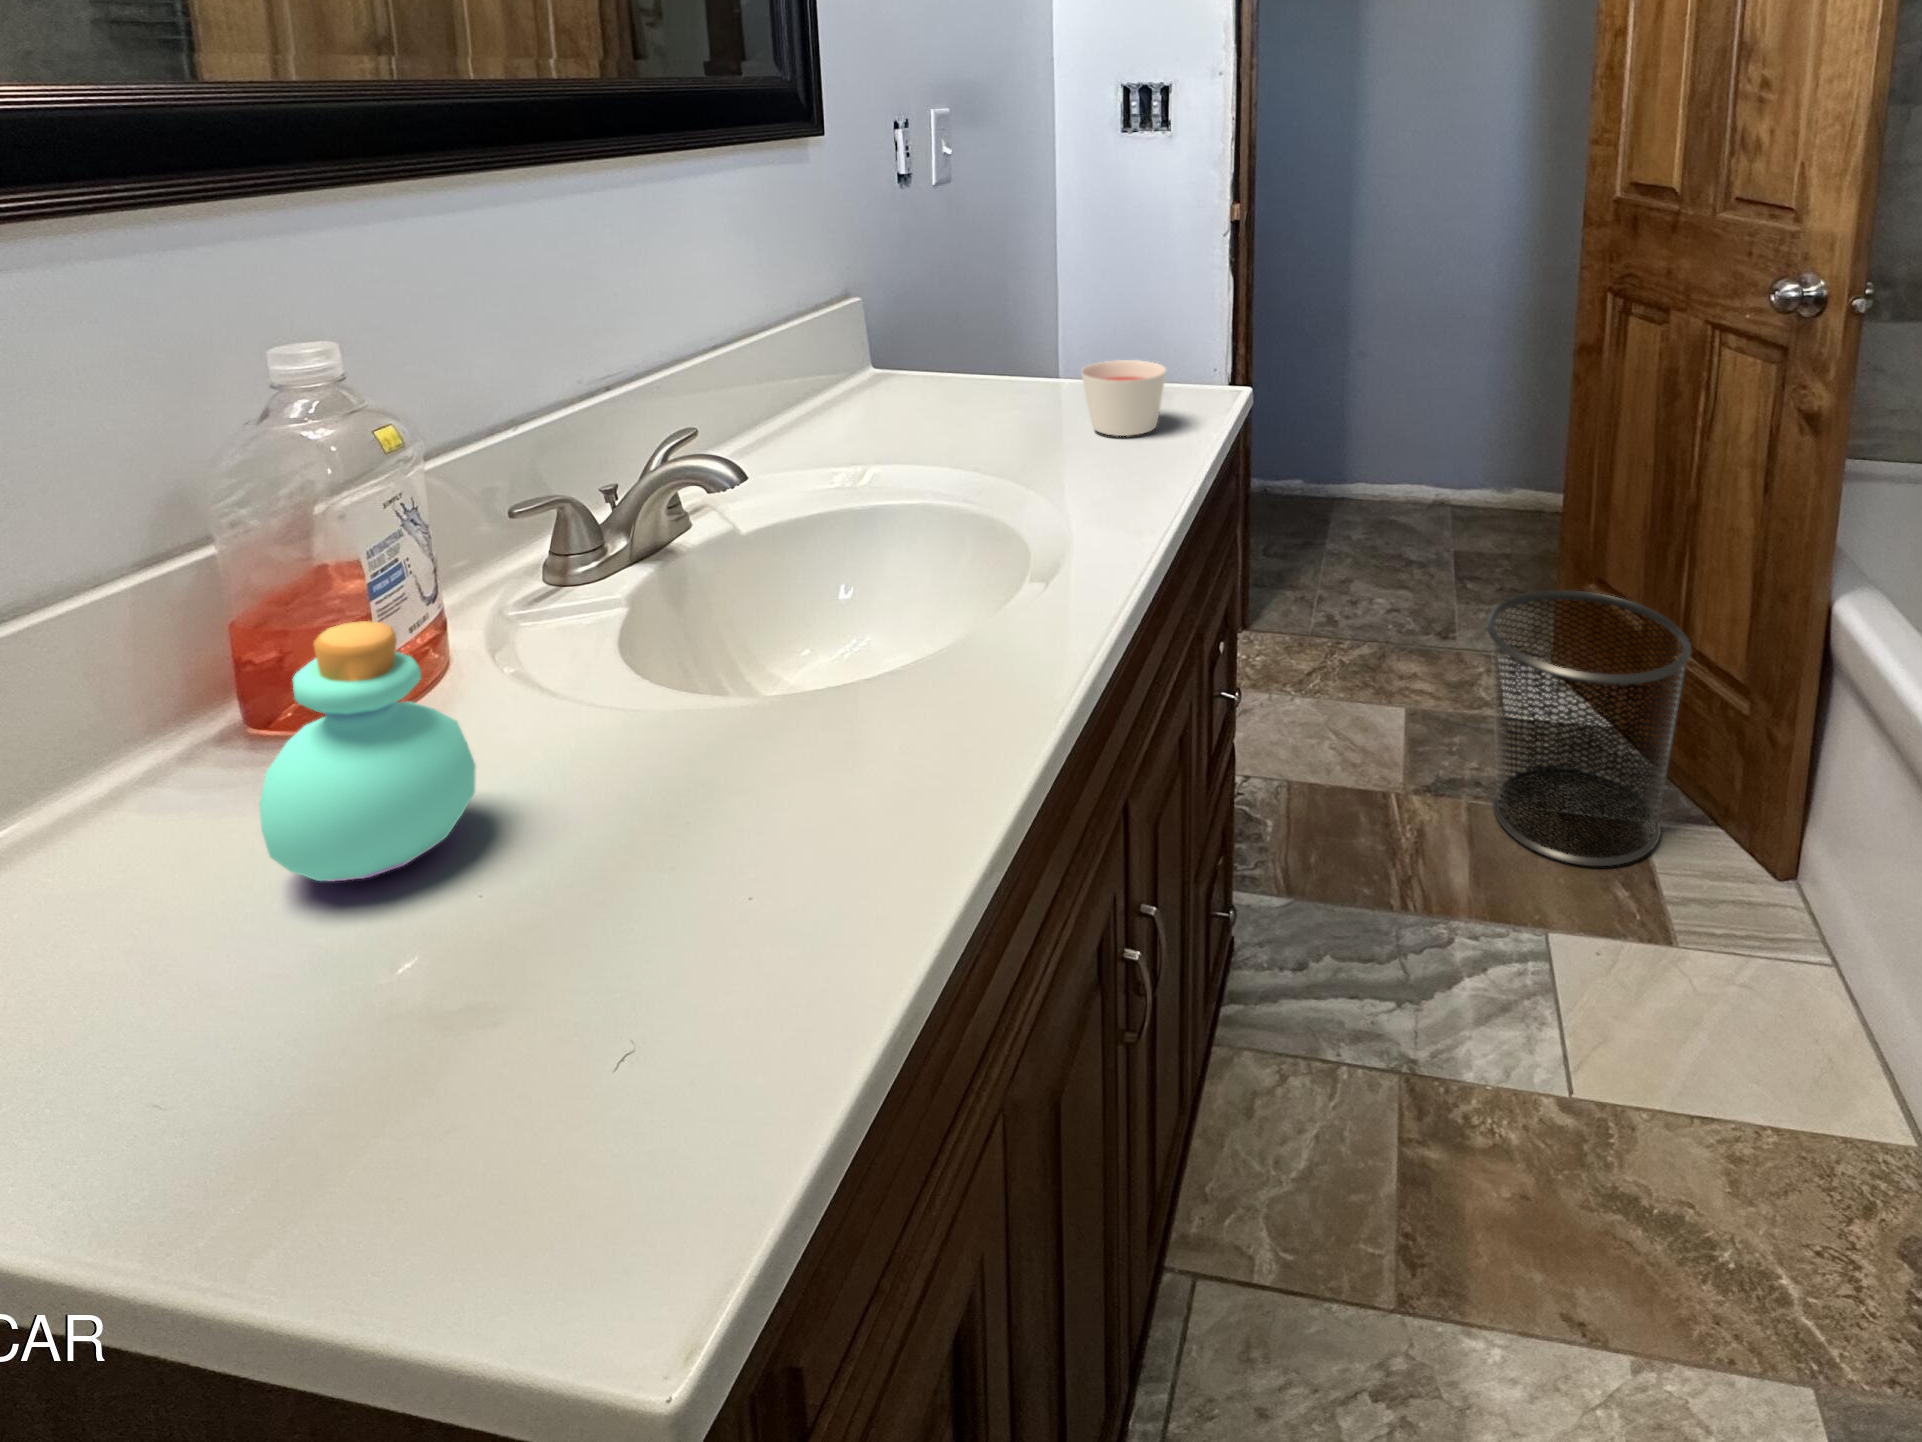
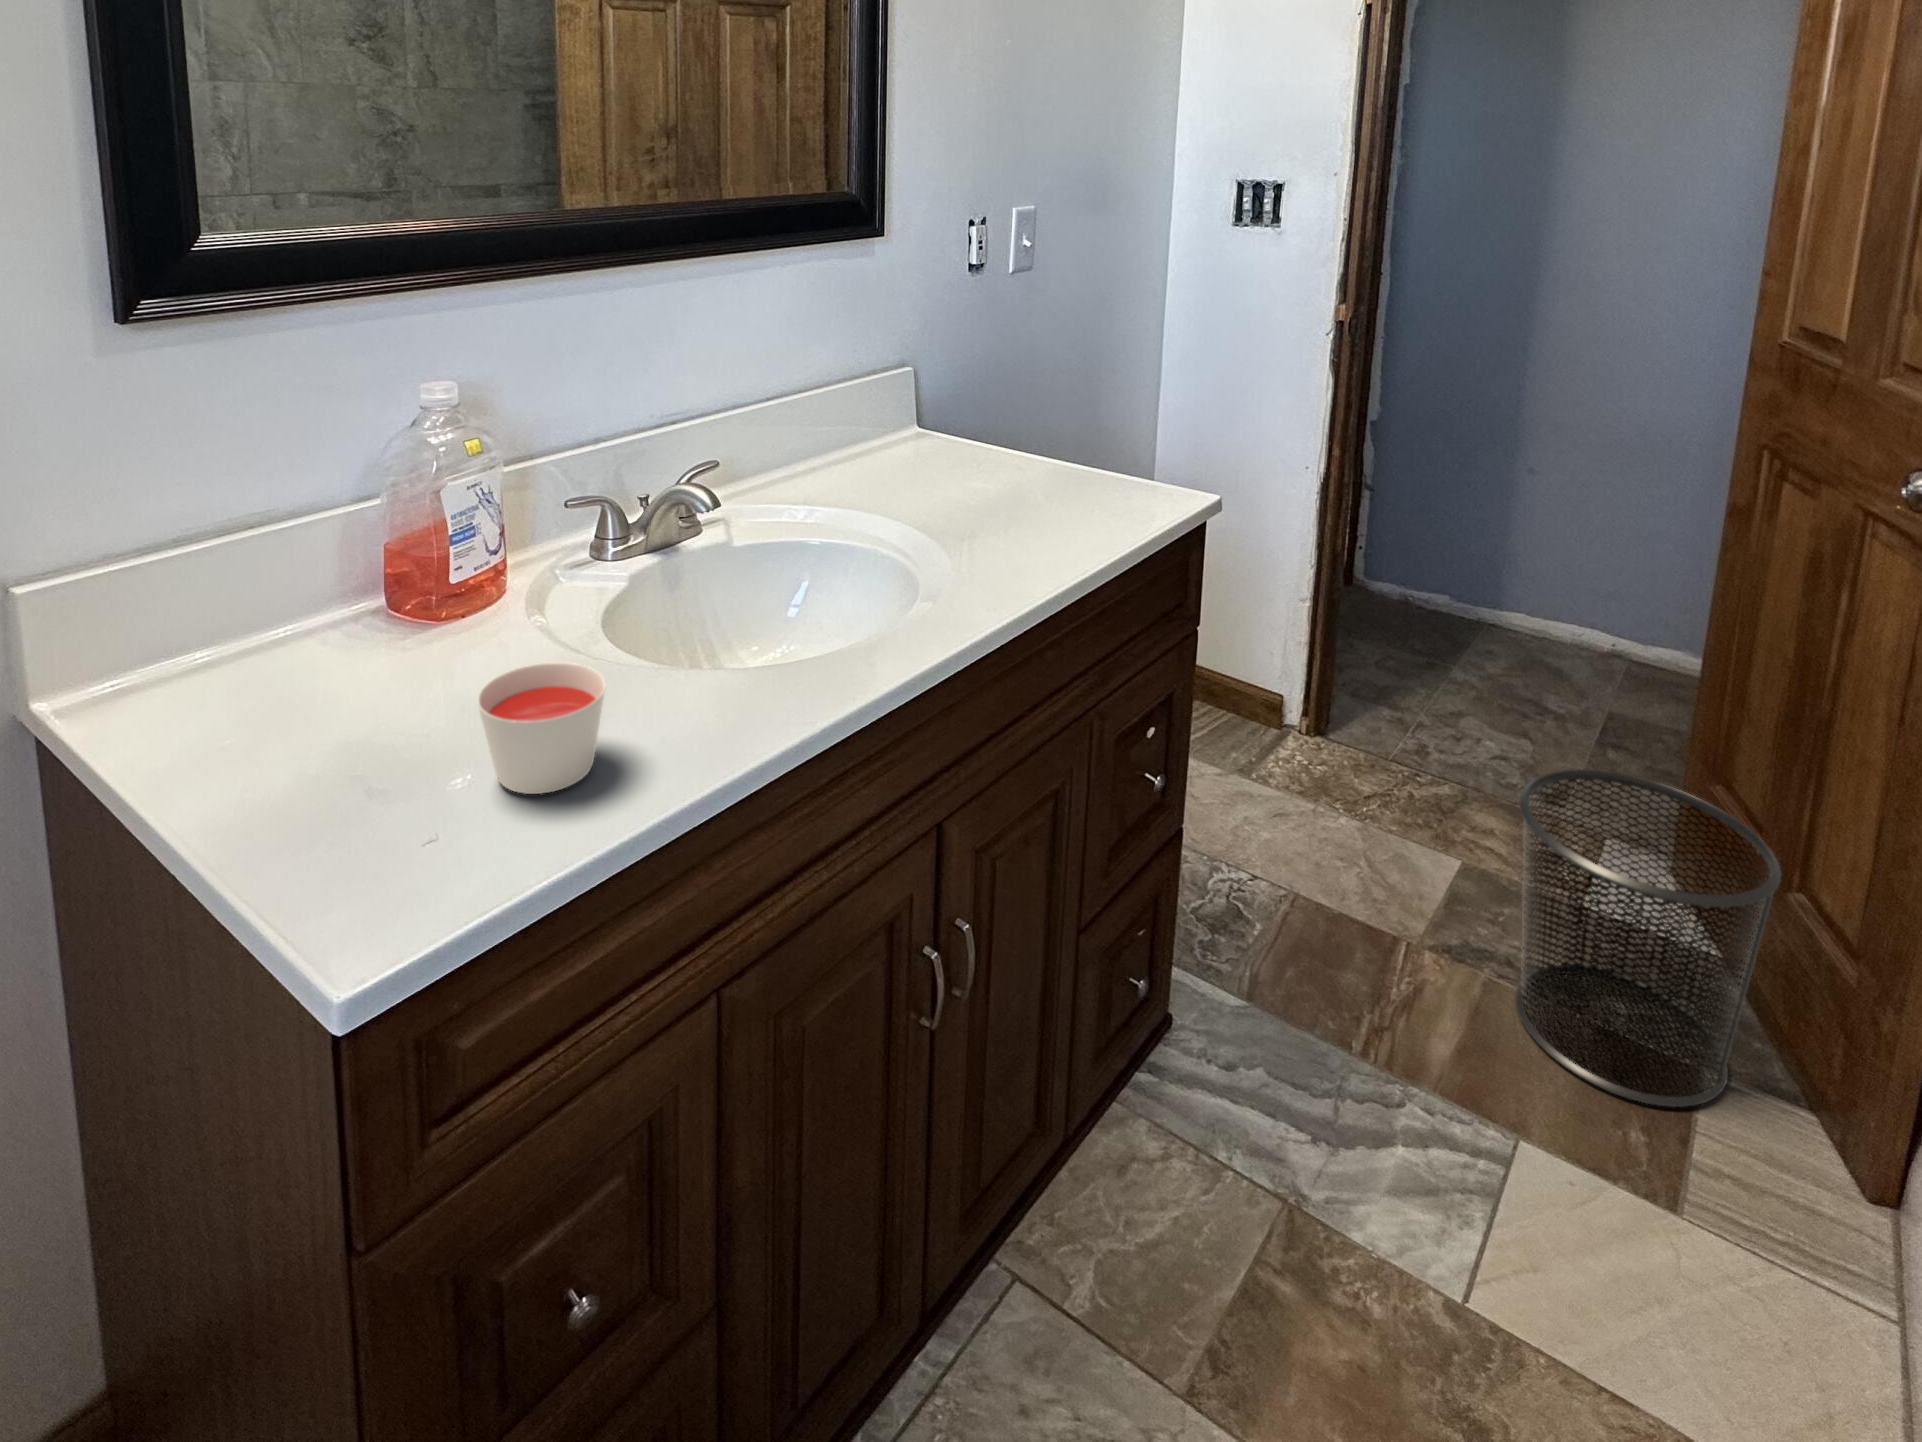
candle: present [1081,360,1166,436] -> present [477,662,605,794]
perfume bottle: present [259,621,476,881] -> none [331,558,448,710]

